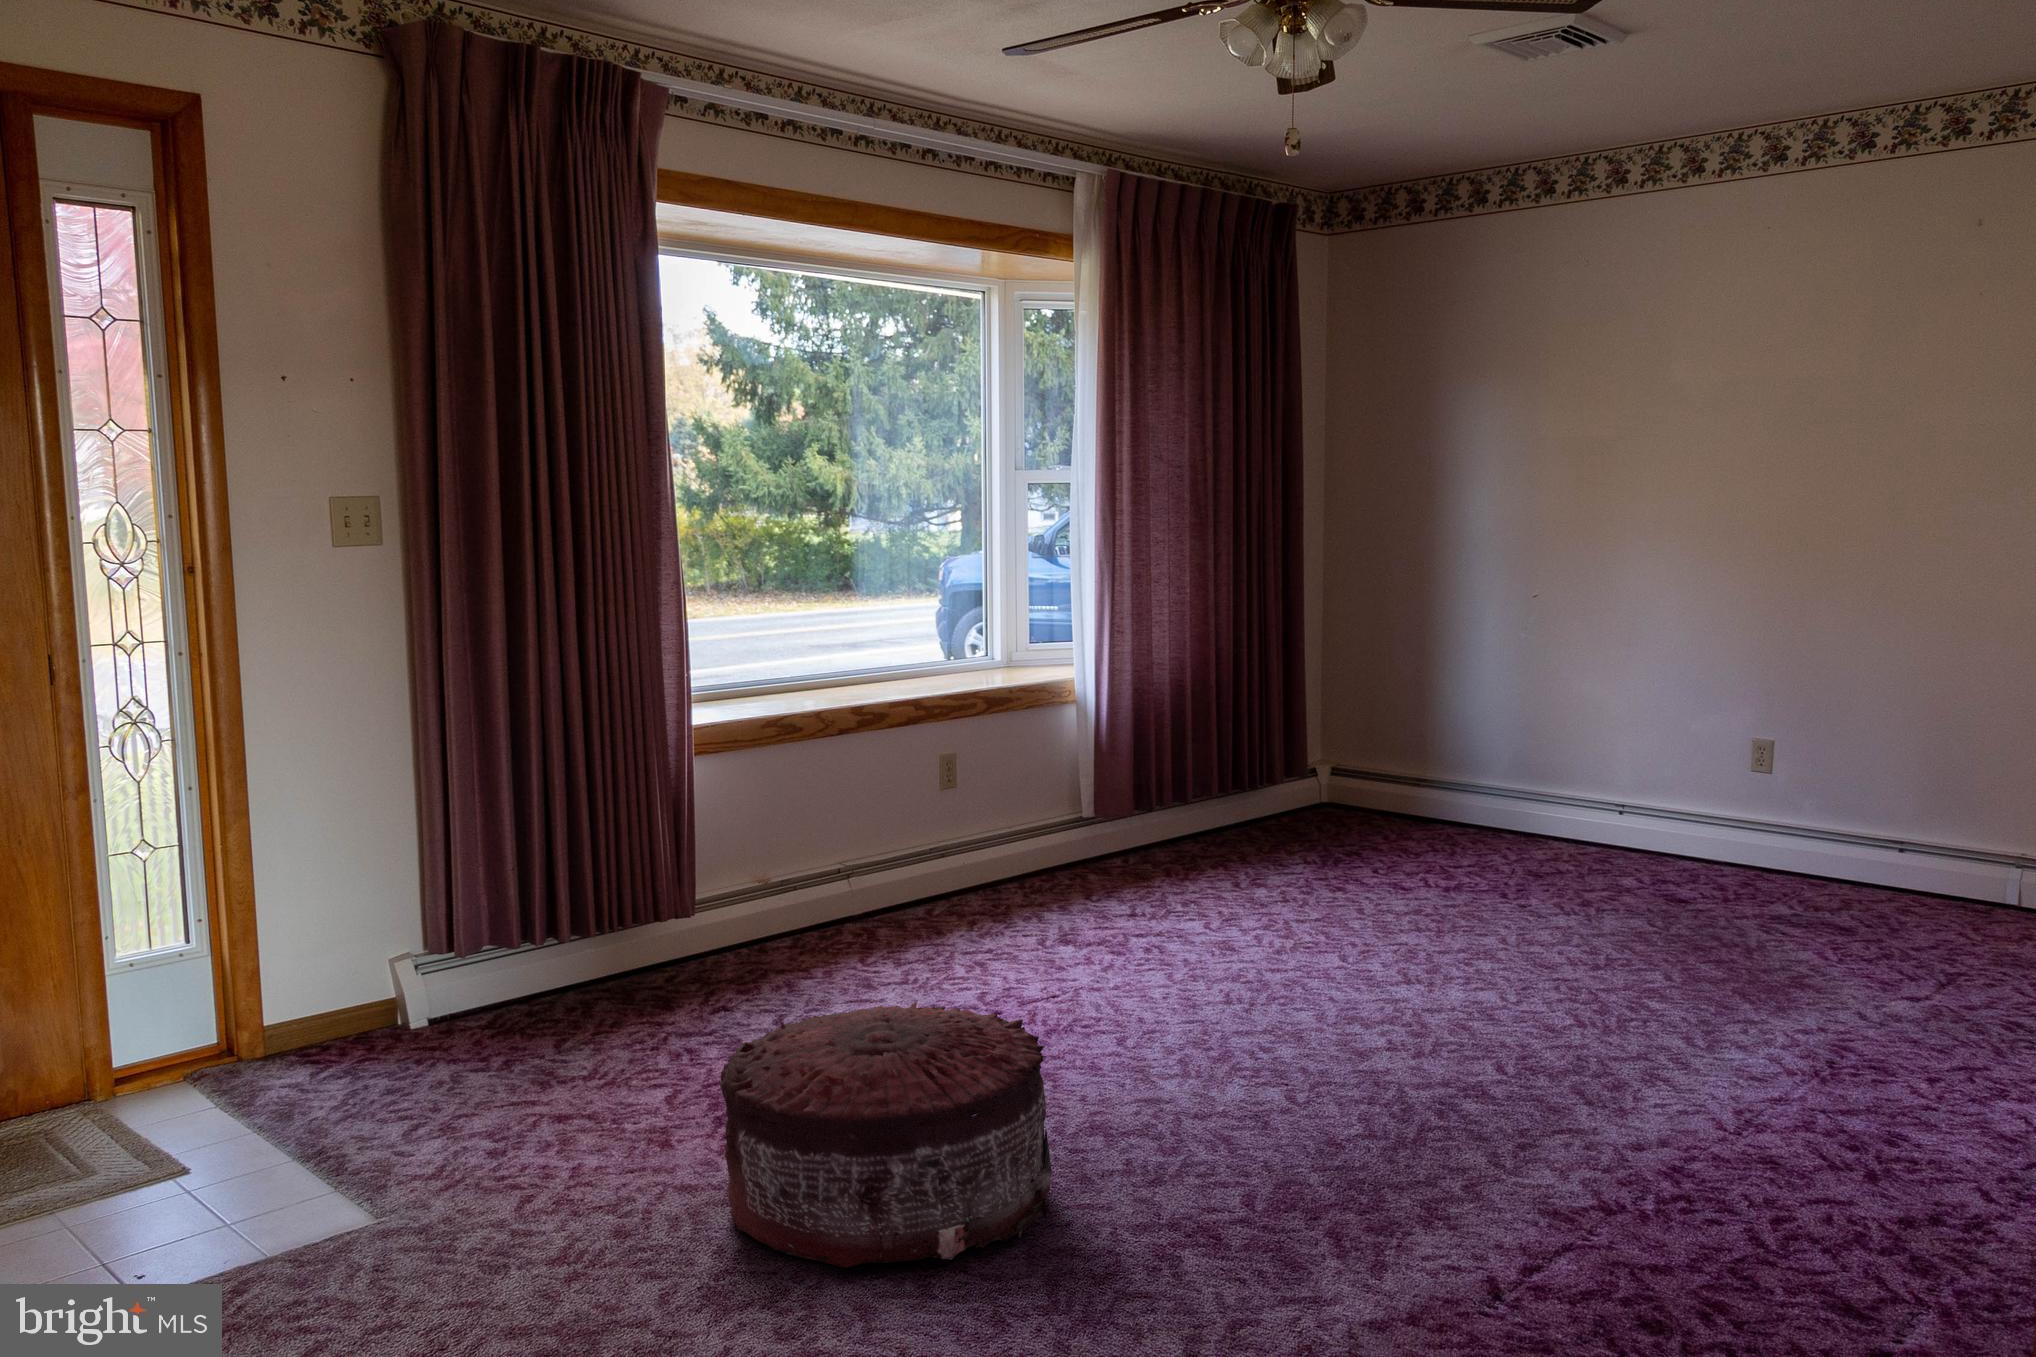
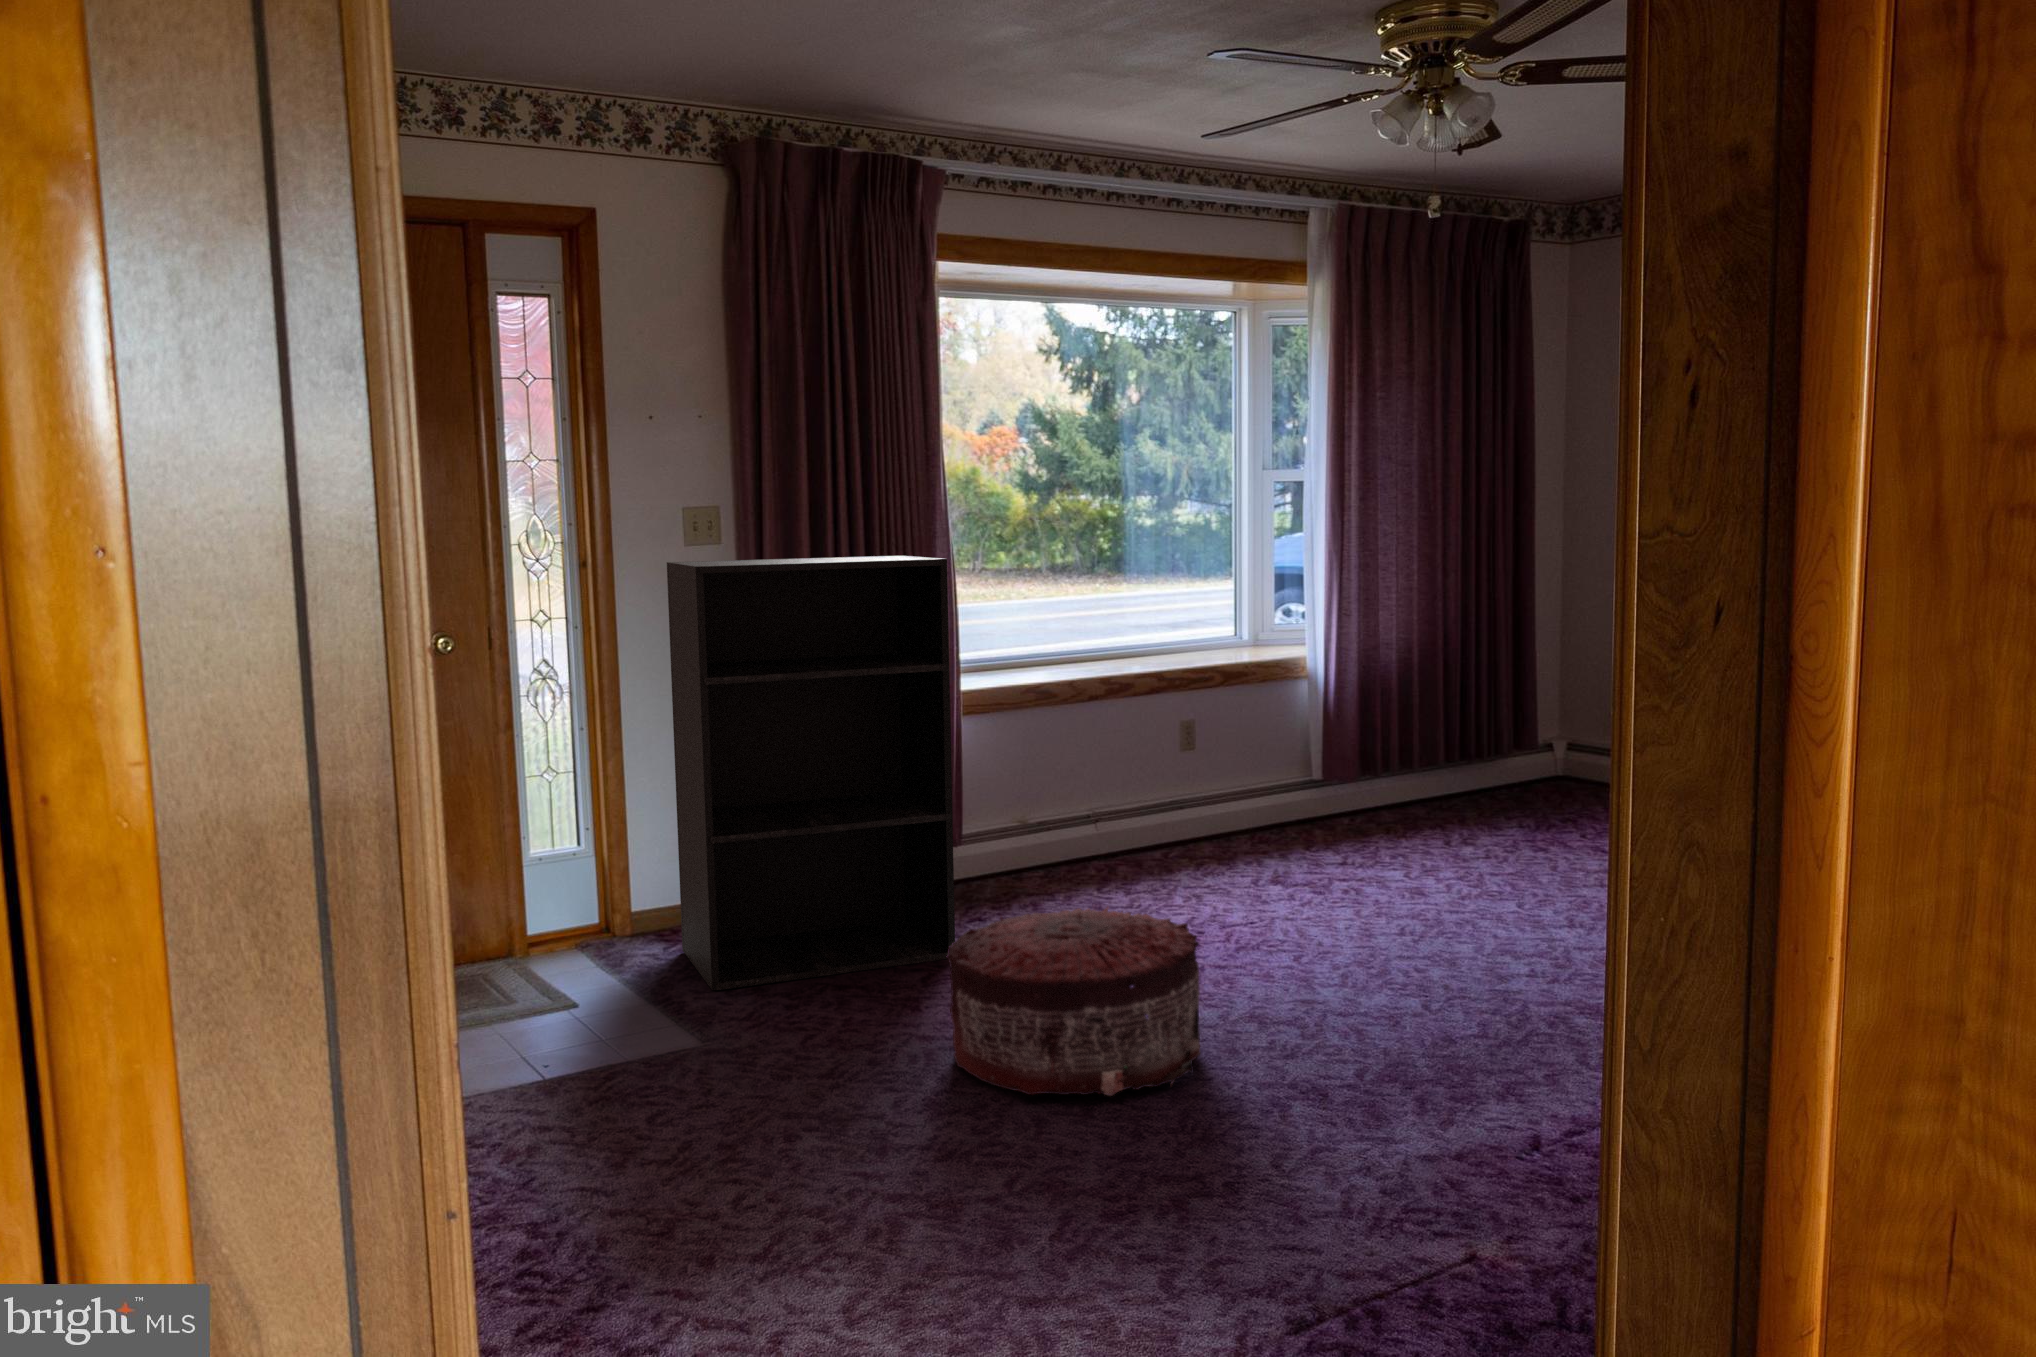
bookshelf: none [310,561,704,1135] -> present [667,556,955,990]

